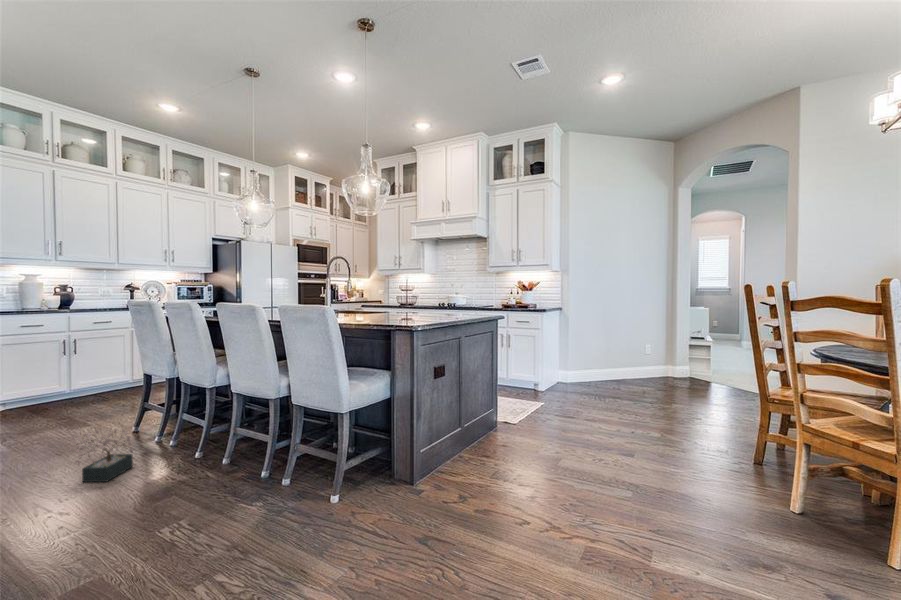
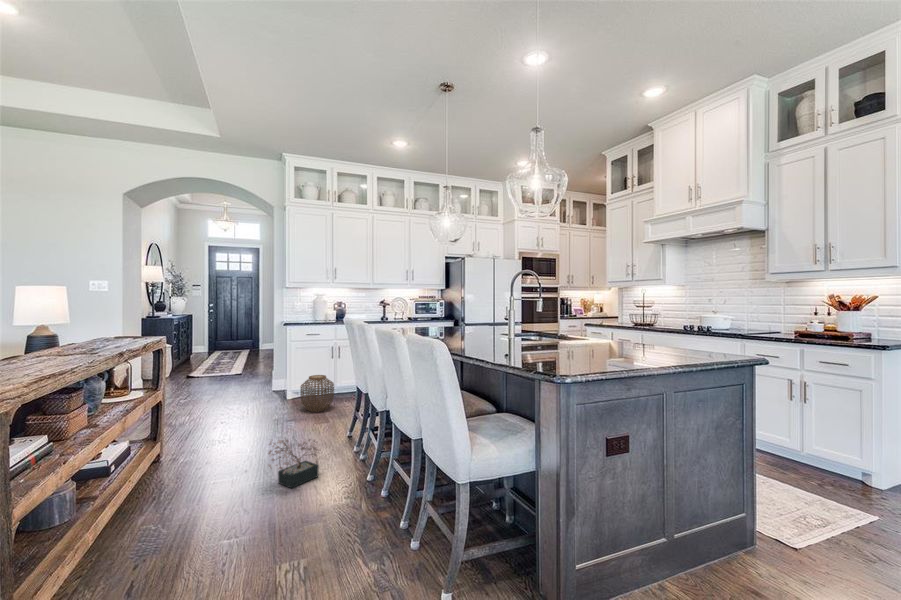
woven basket: none [28,374,83,420] -> present [300,375,334,412]

